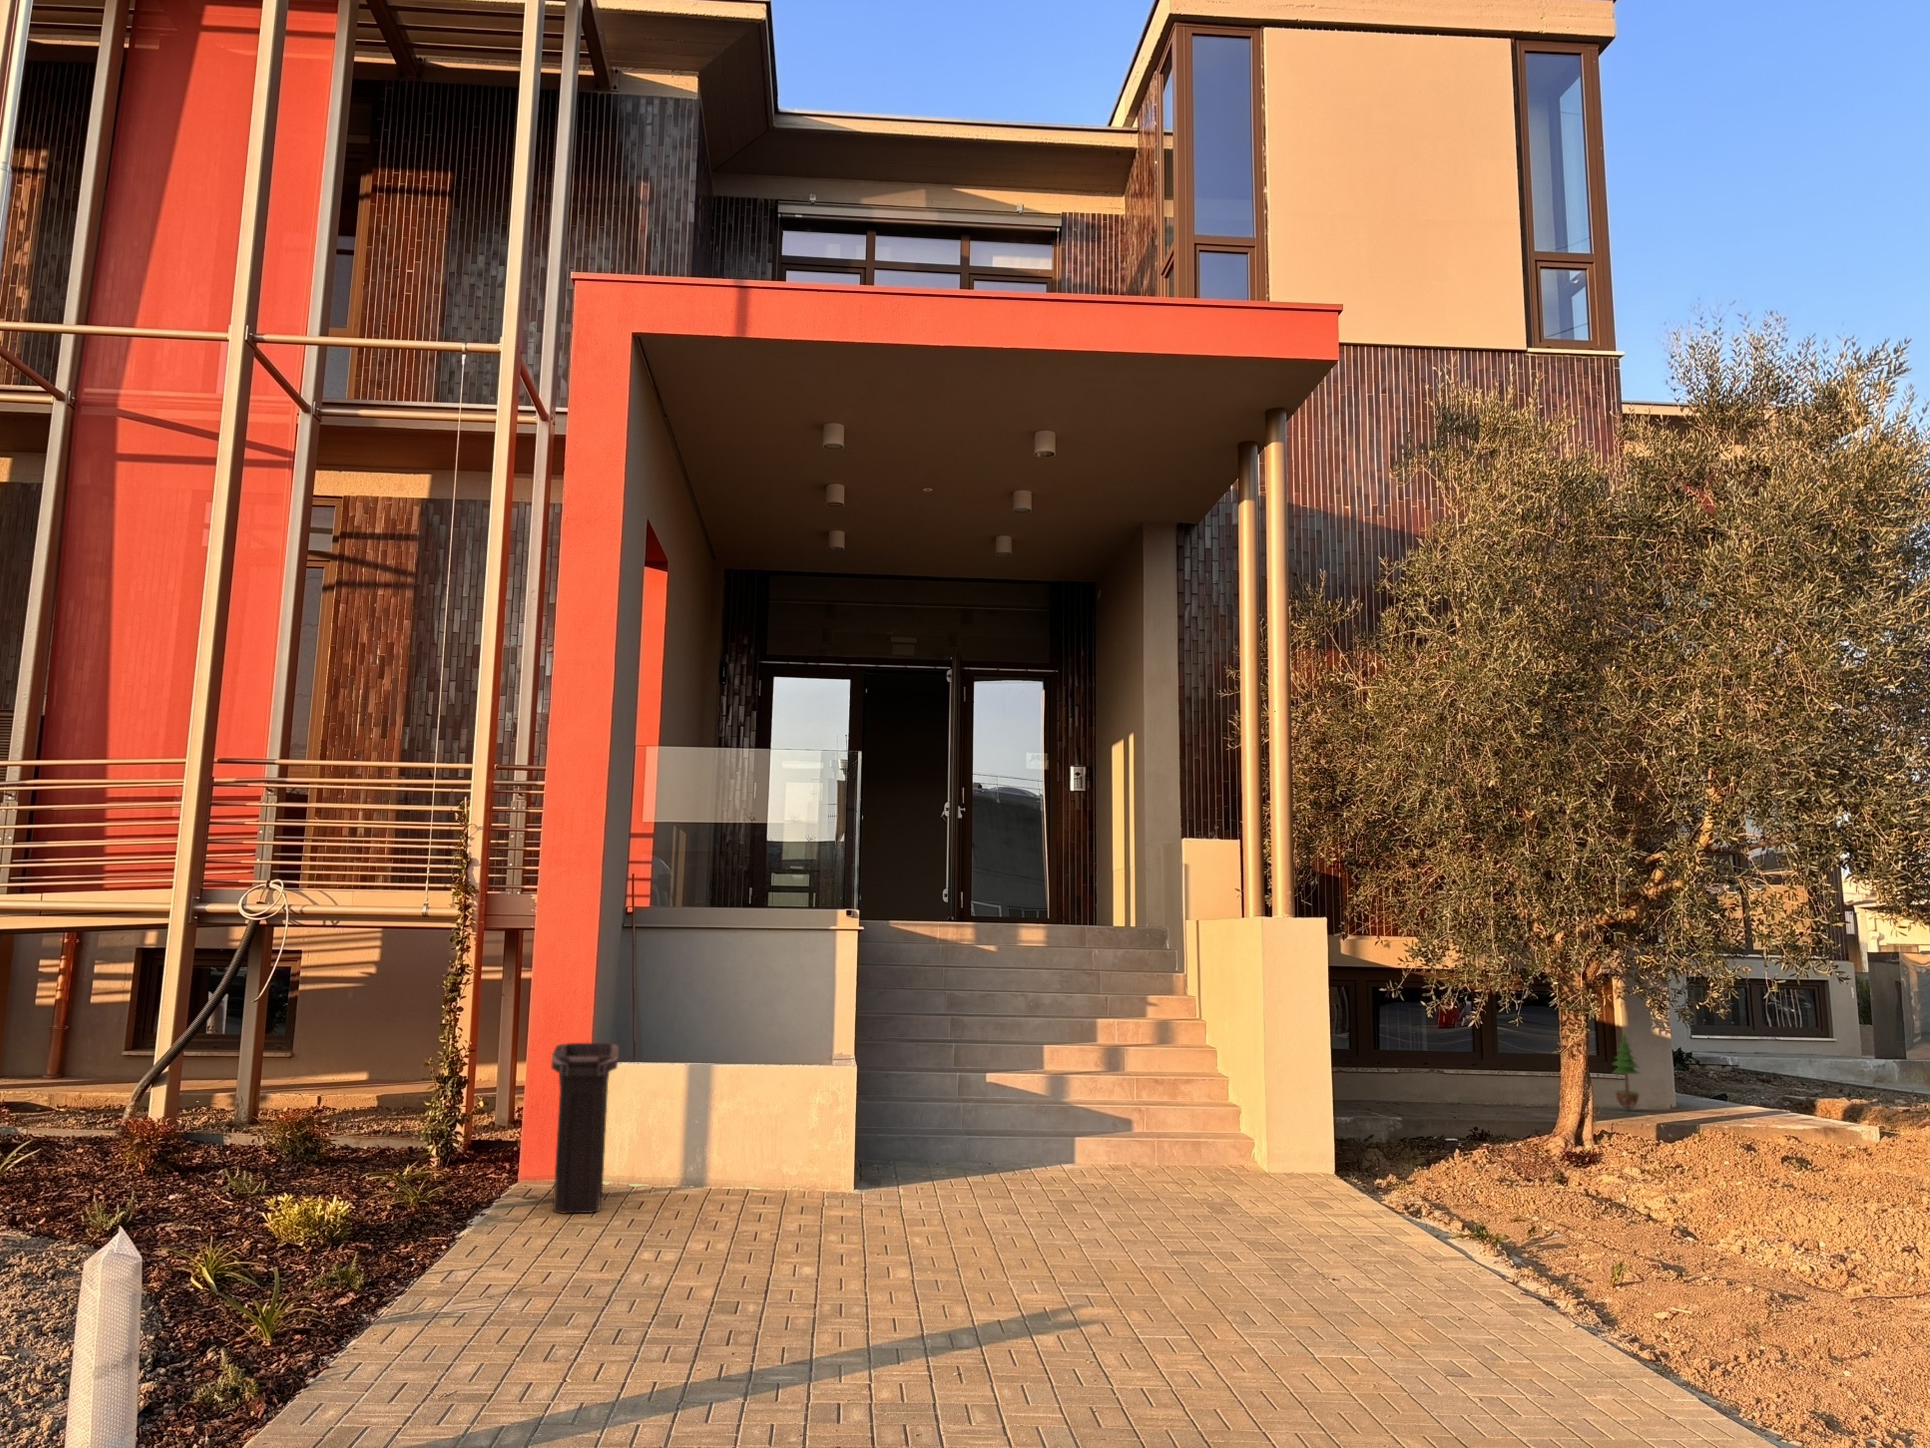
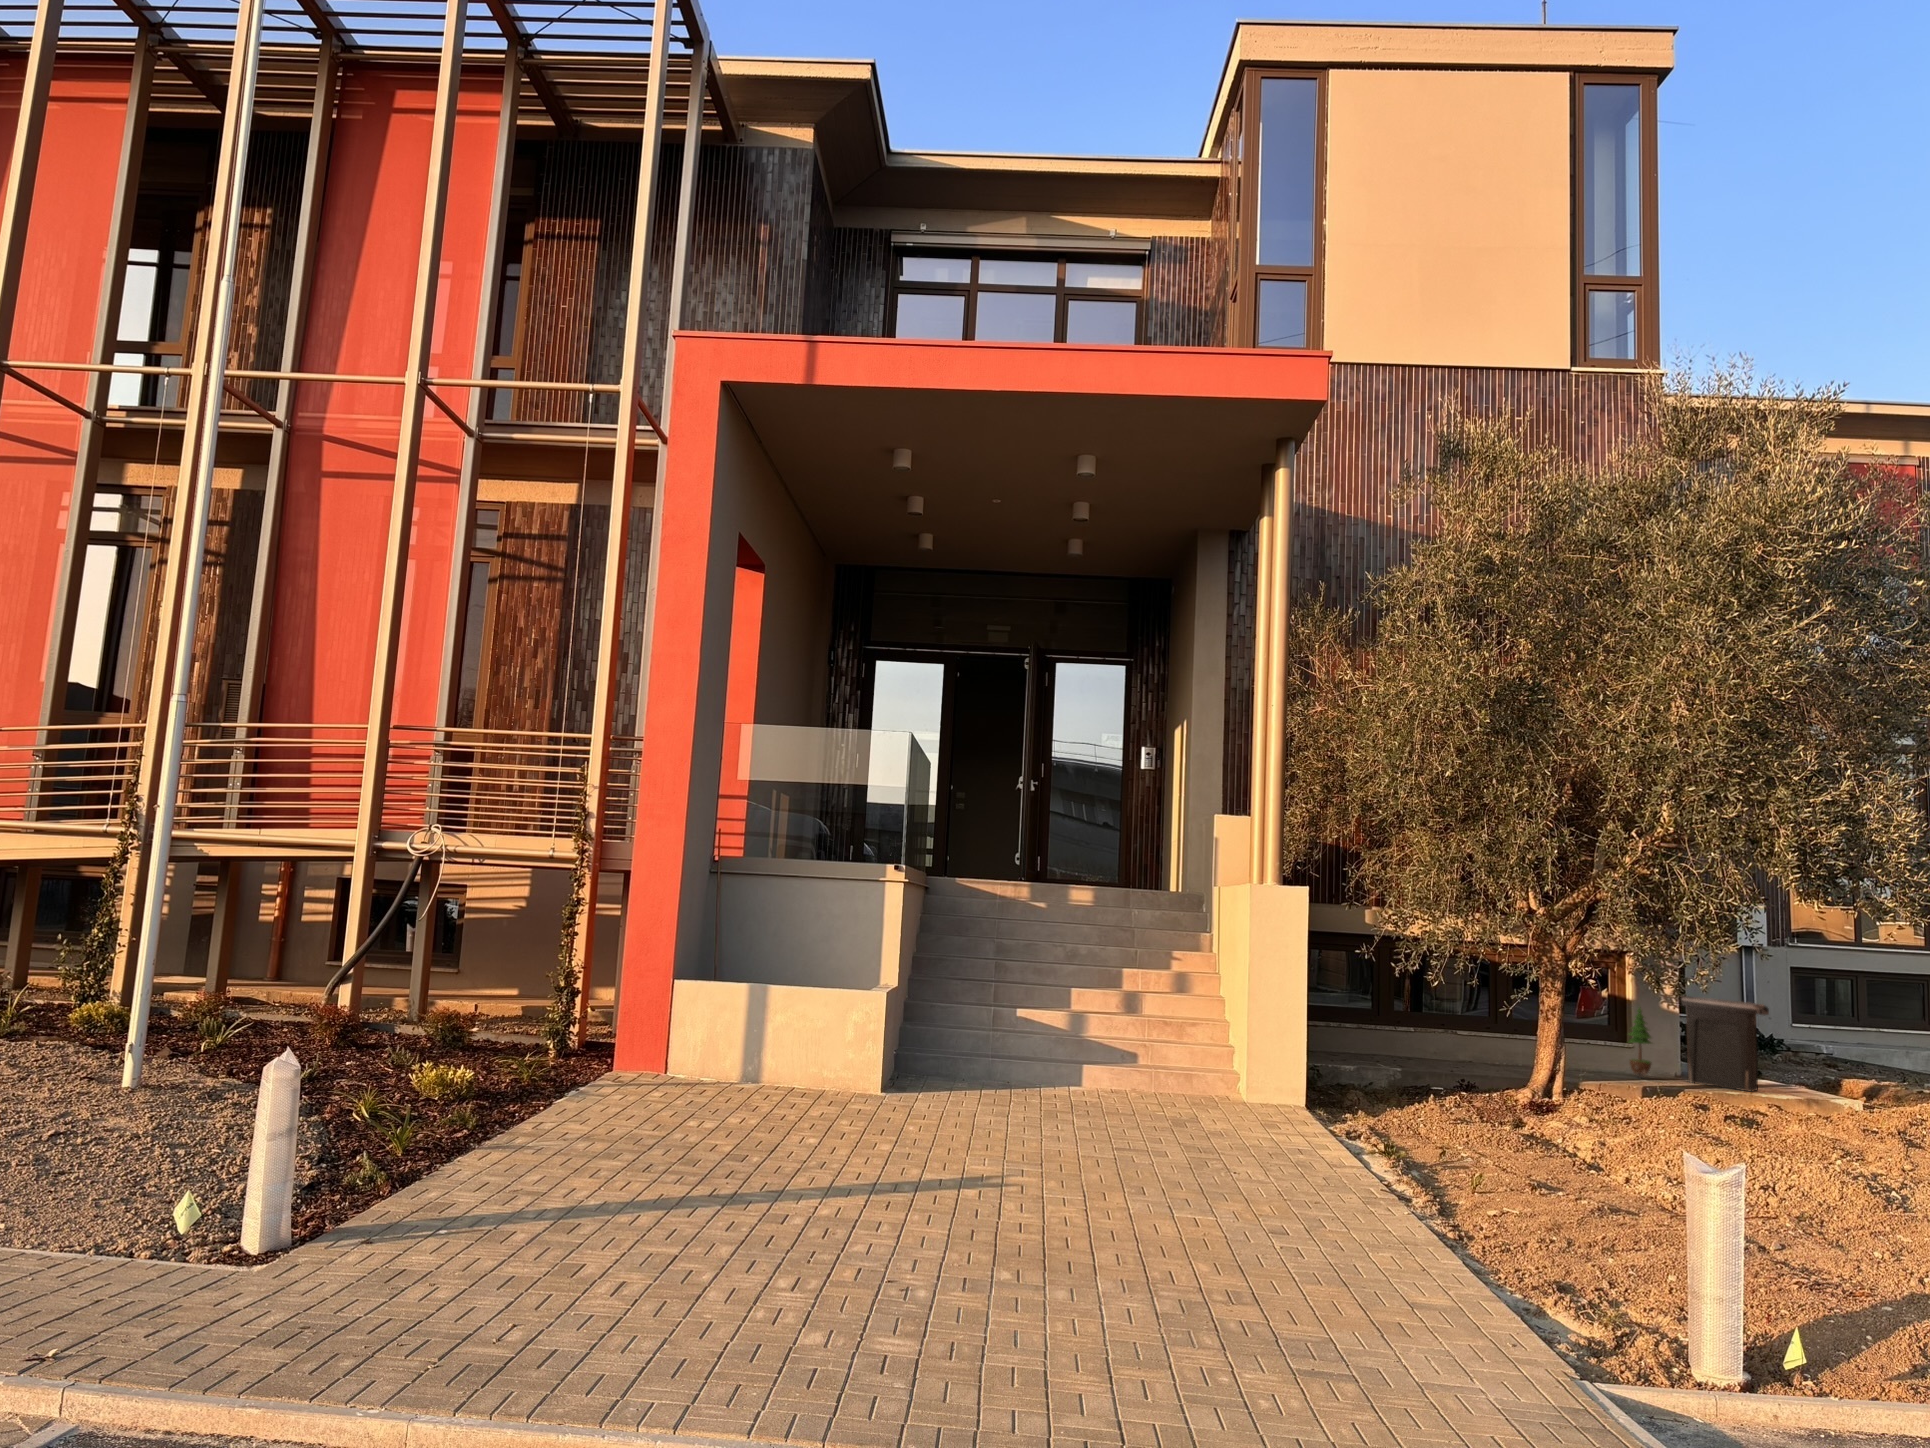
trash can: present [552,1043,619,1214] -> present [1681,996,1769,1091]

